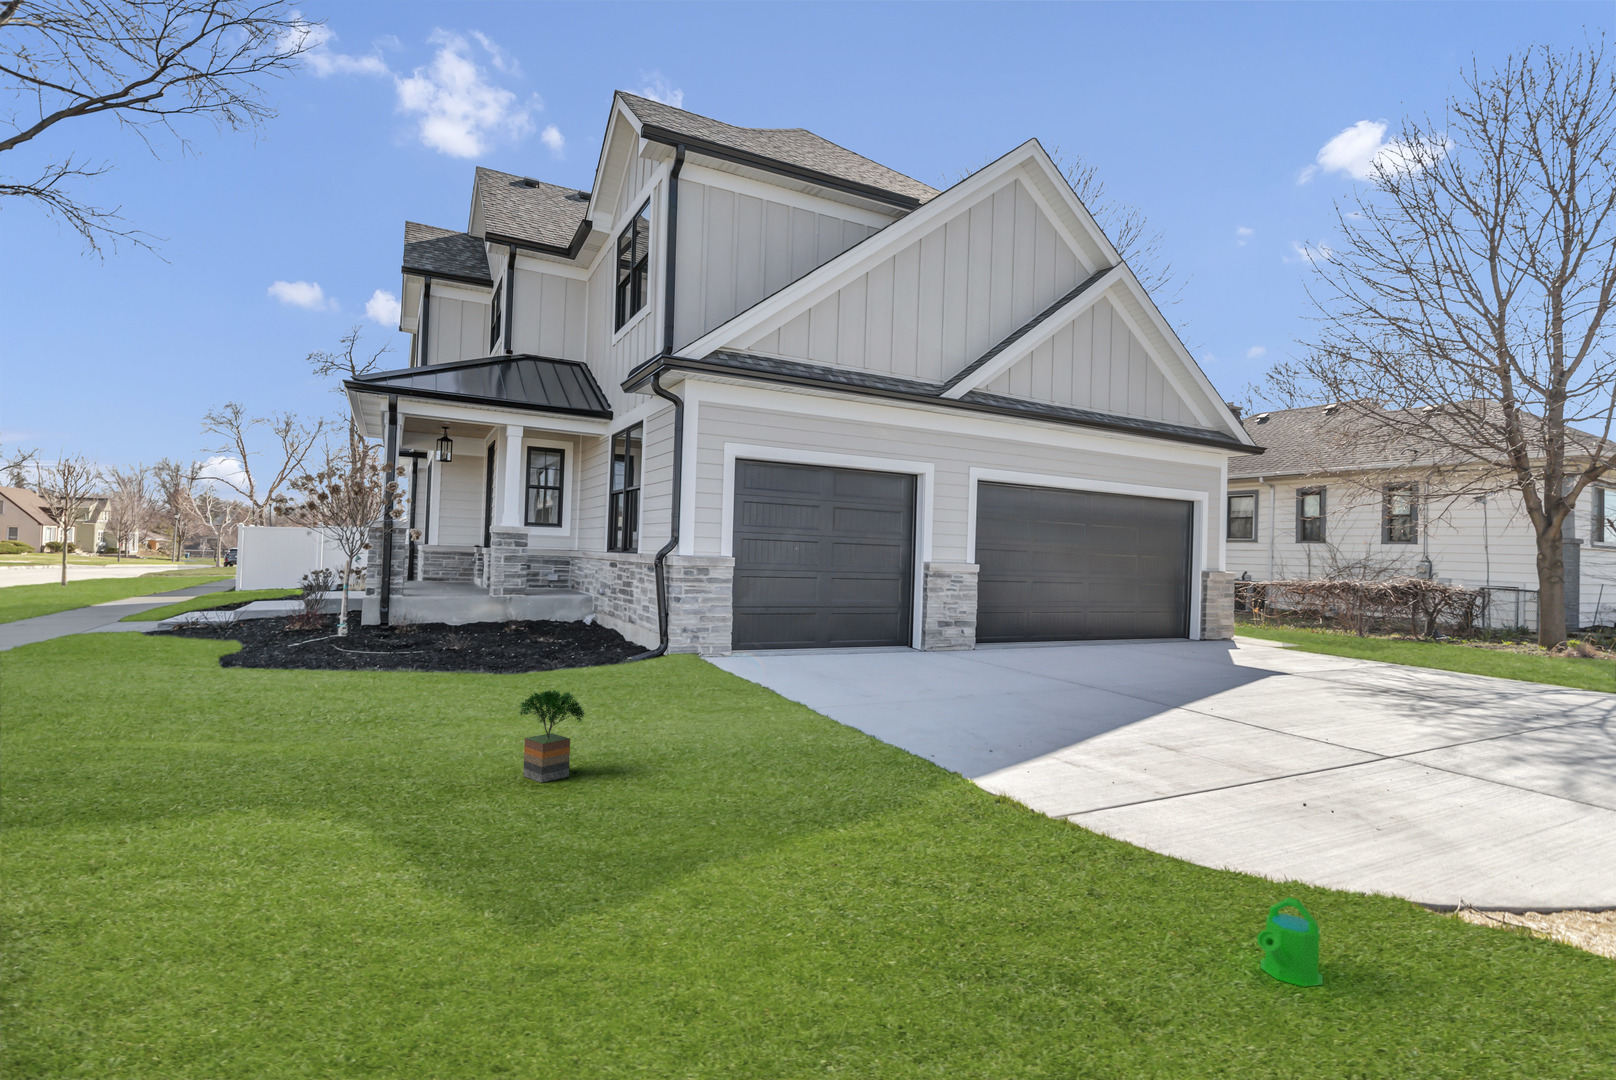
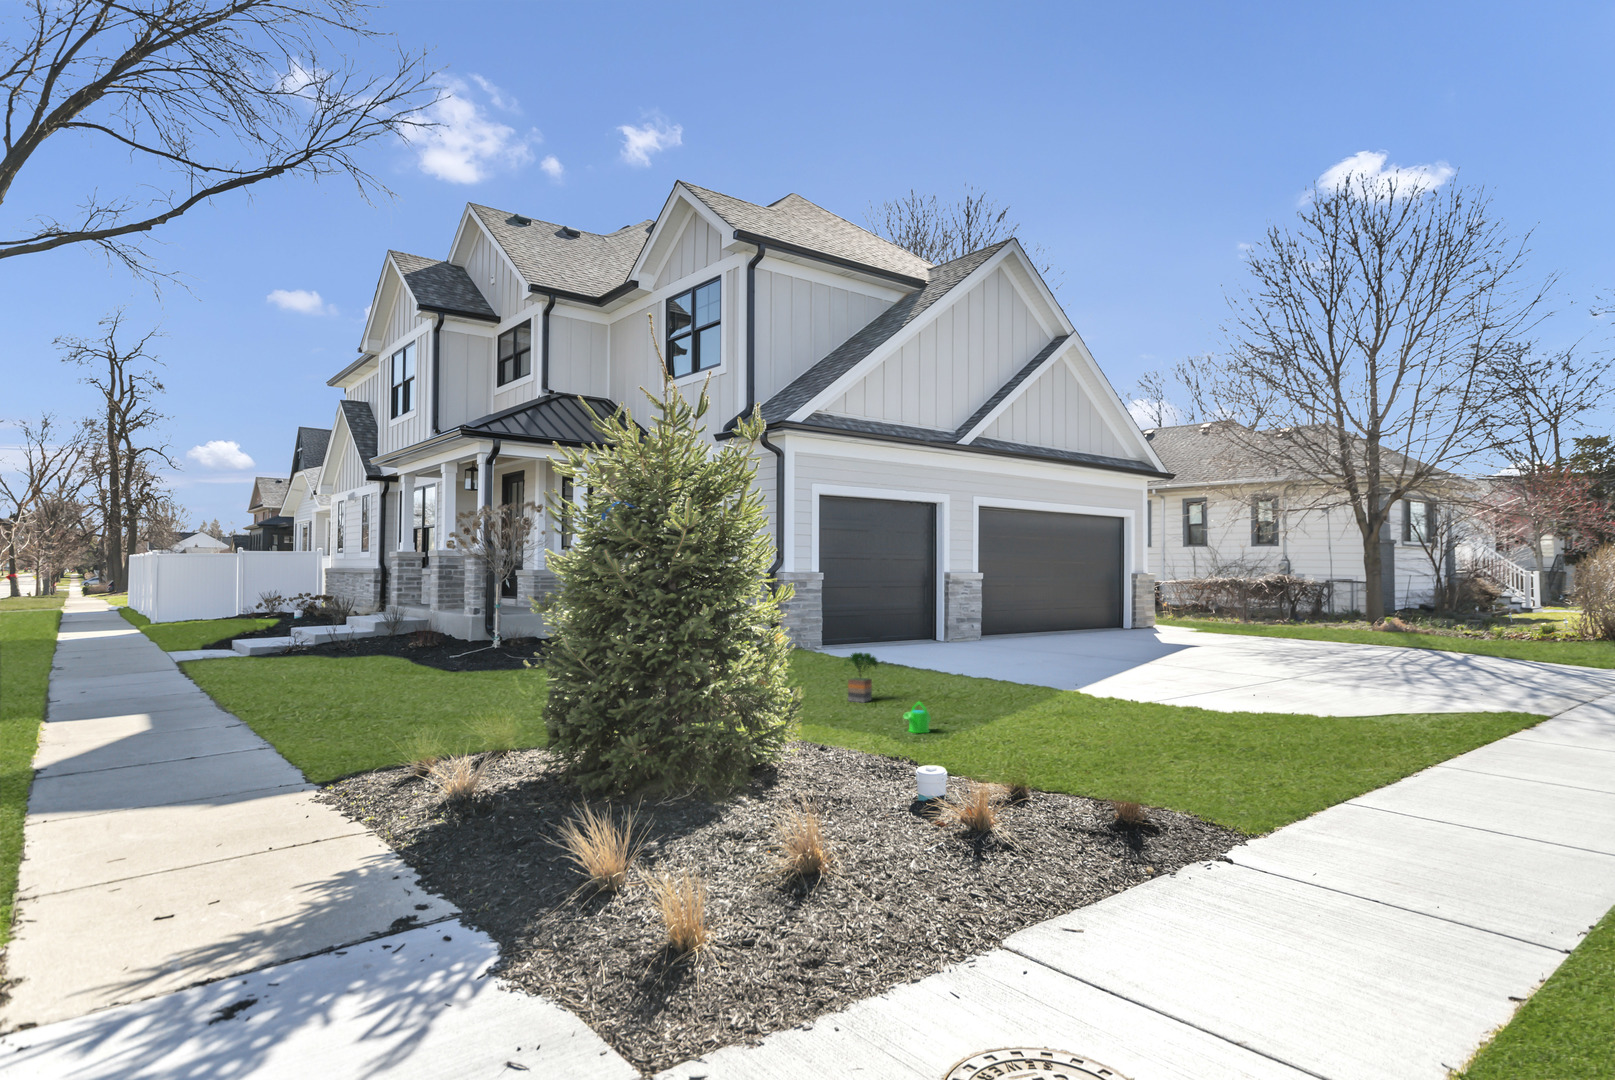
watering can: present [1257,897,1323,987] -> present [904,702,931,733]

